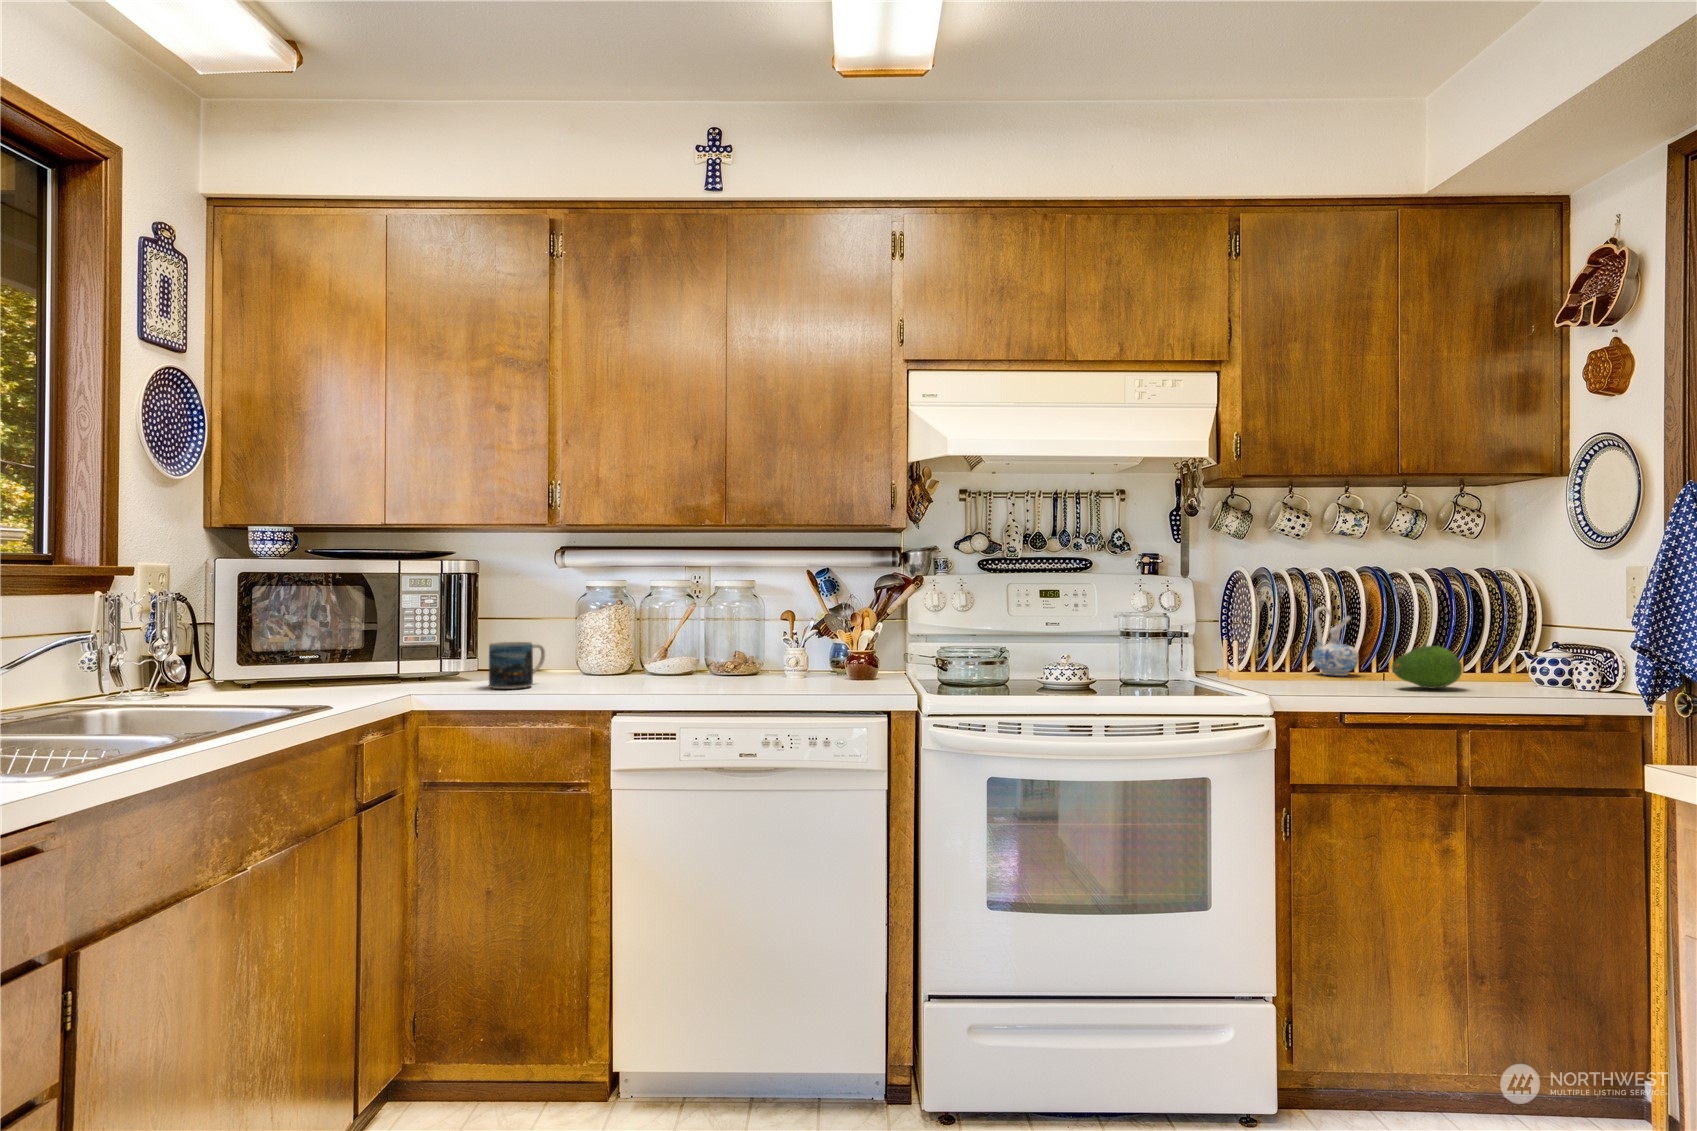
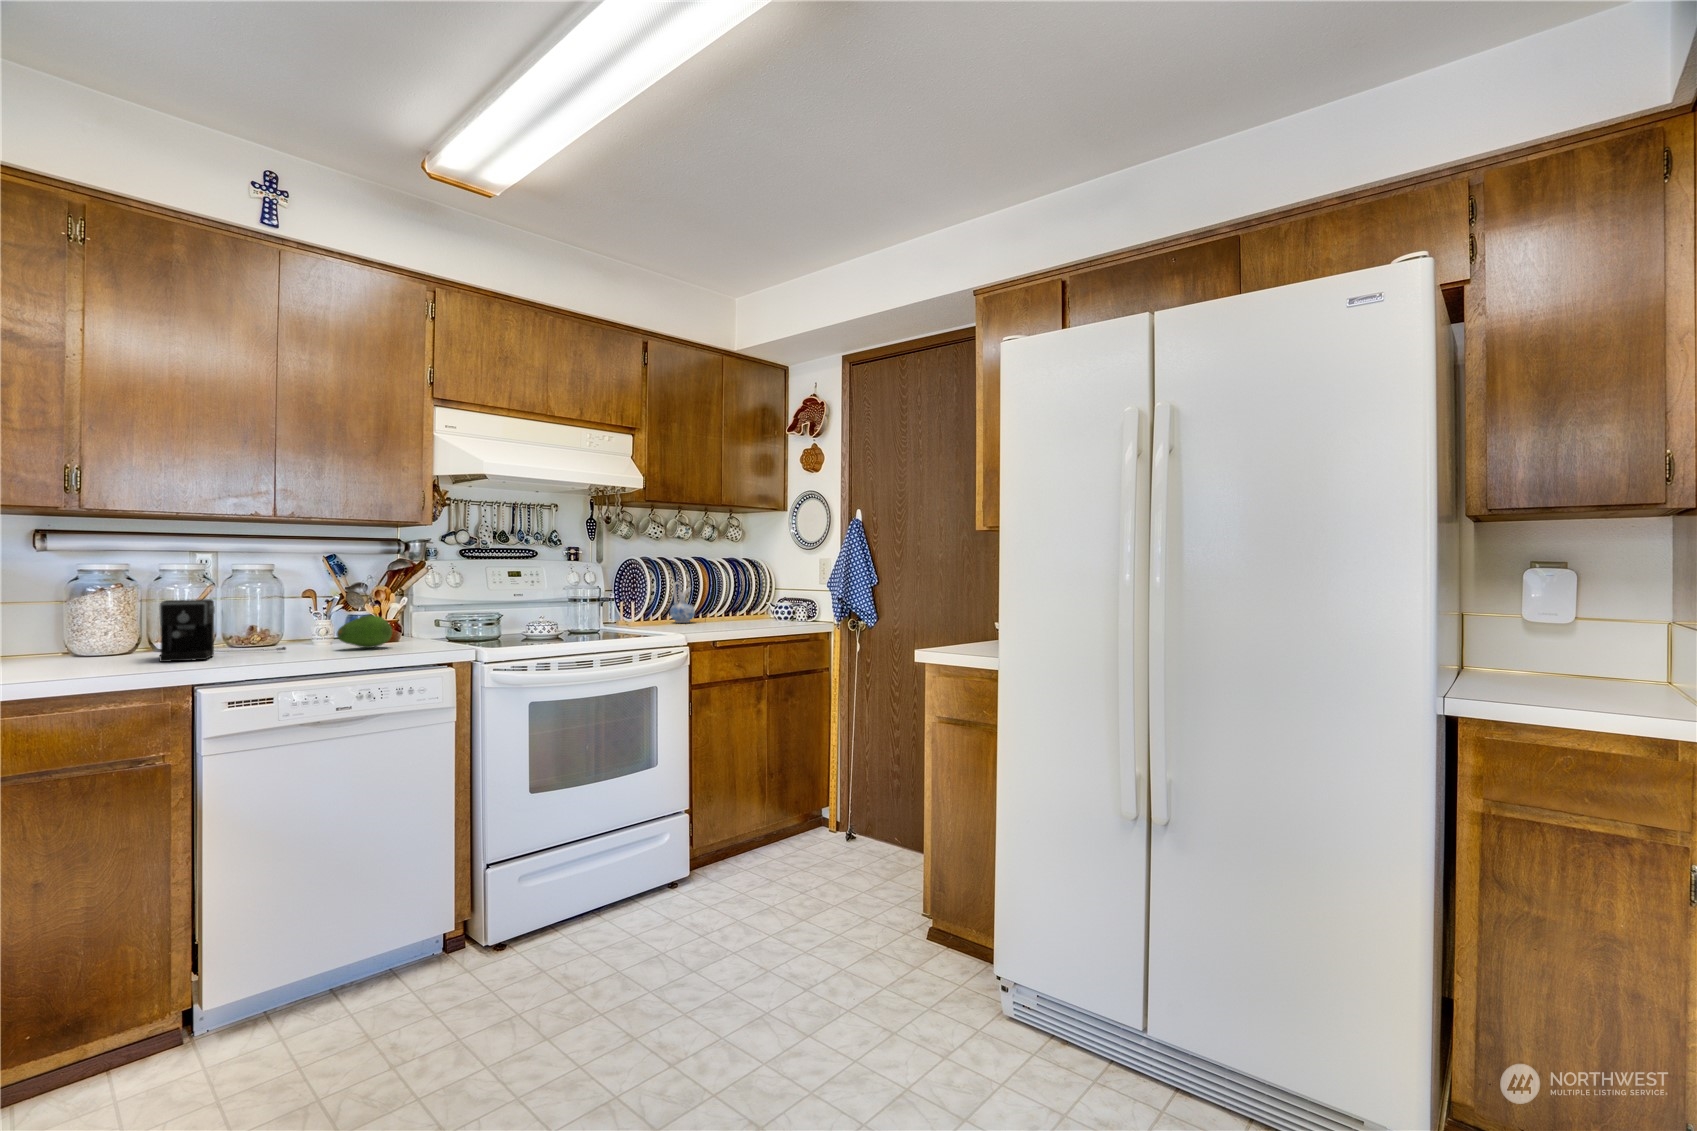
coffee maker: none [597,616,730,684] -> present [159,599,286,662]
mug: present [489,642,545,689] -> none [49,627,104,673]
fruit: present [1392,646,1462,688] -> present [337,615,392,648]

